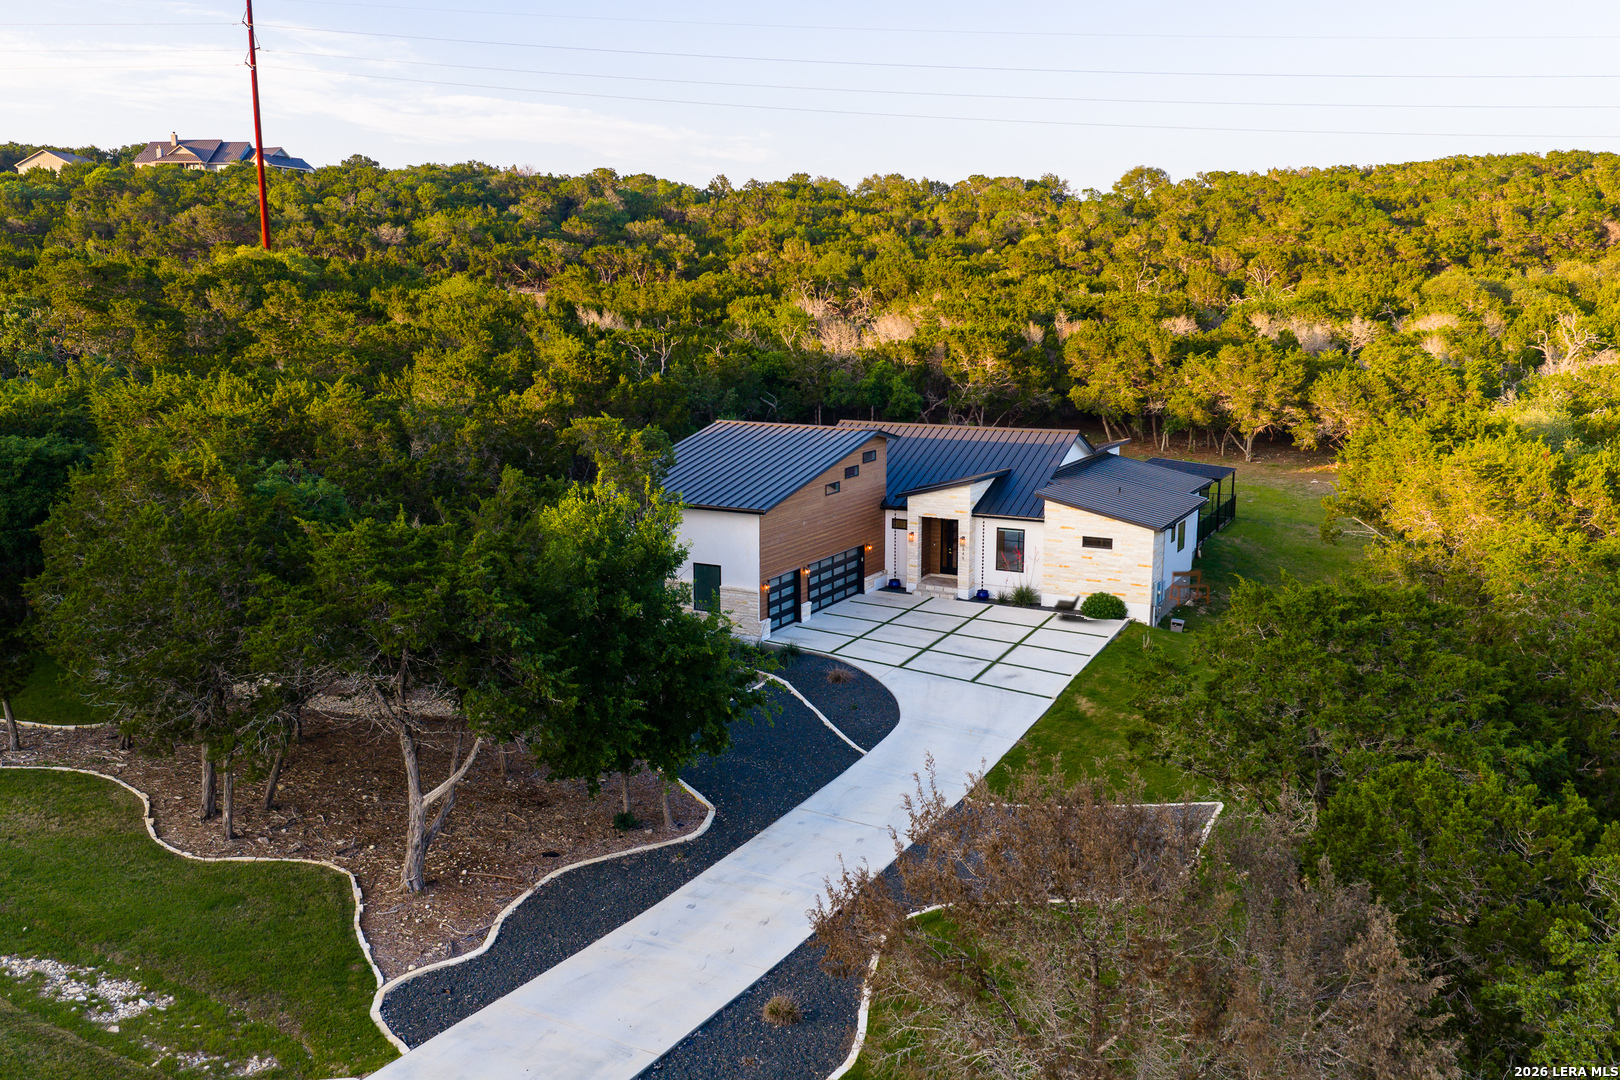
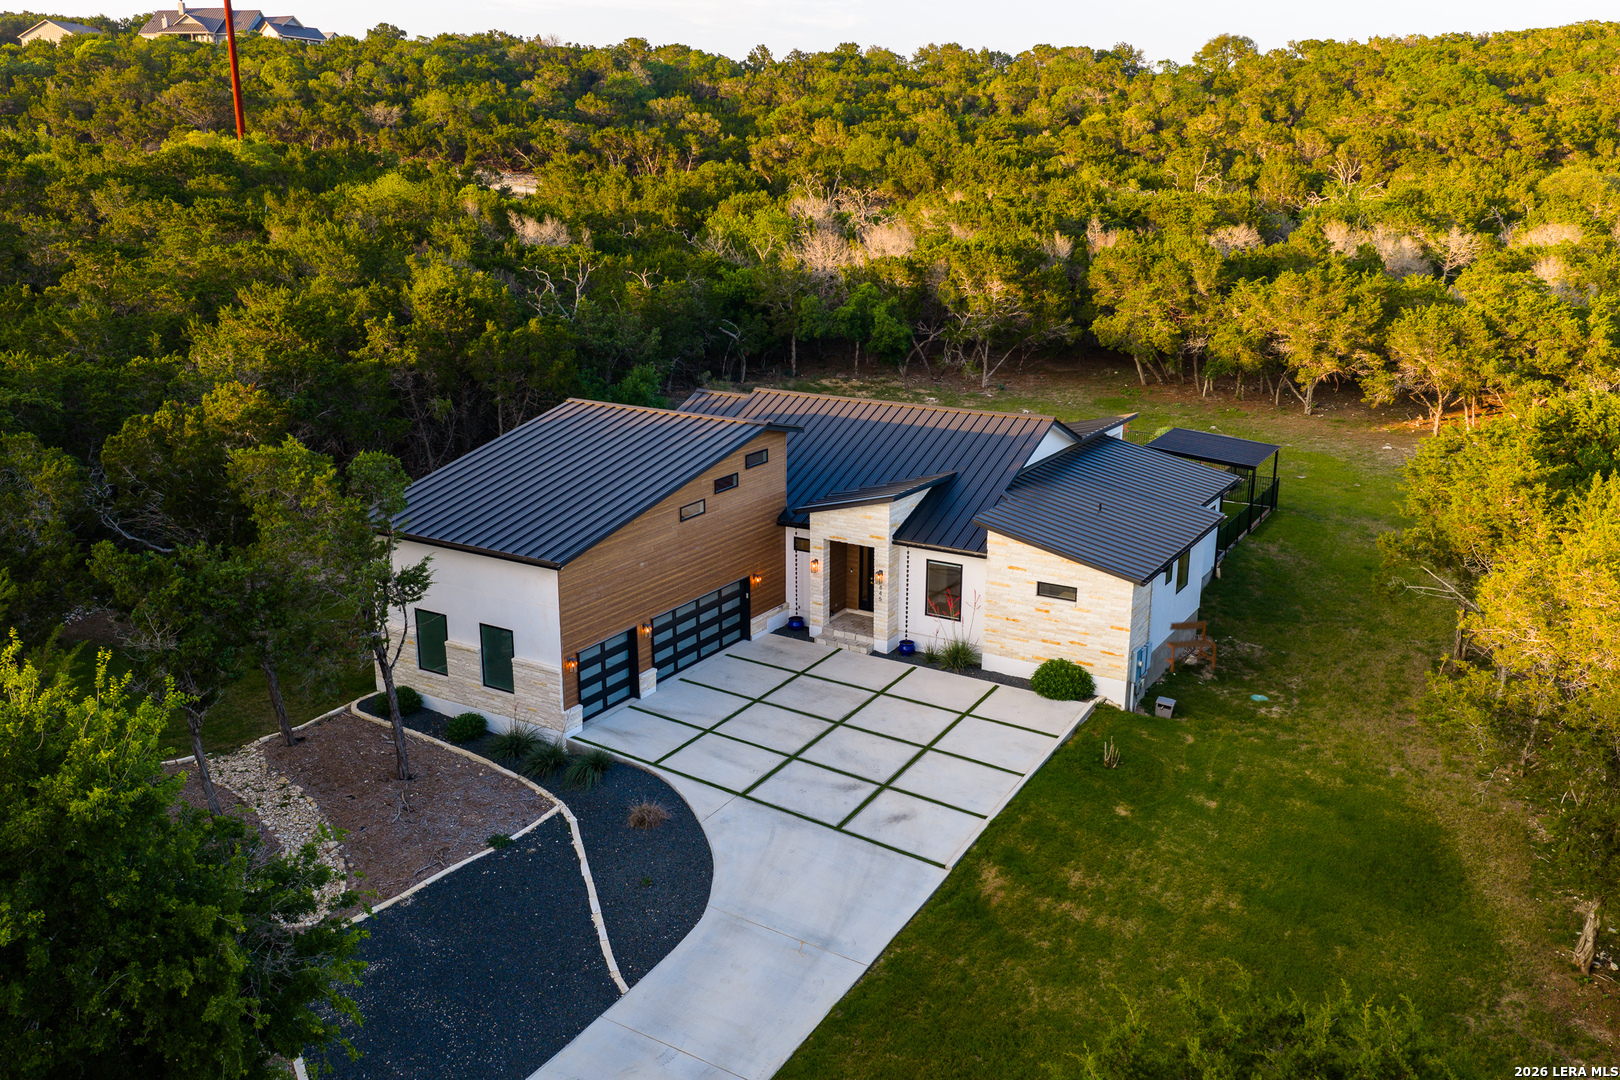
lounge chair: present [1054,595,1080,617] -> none [990,663,1031,695]

